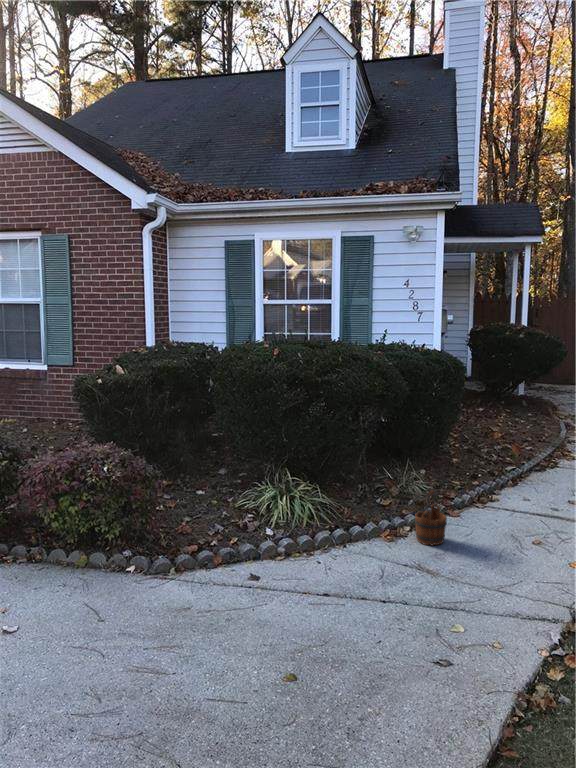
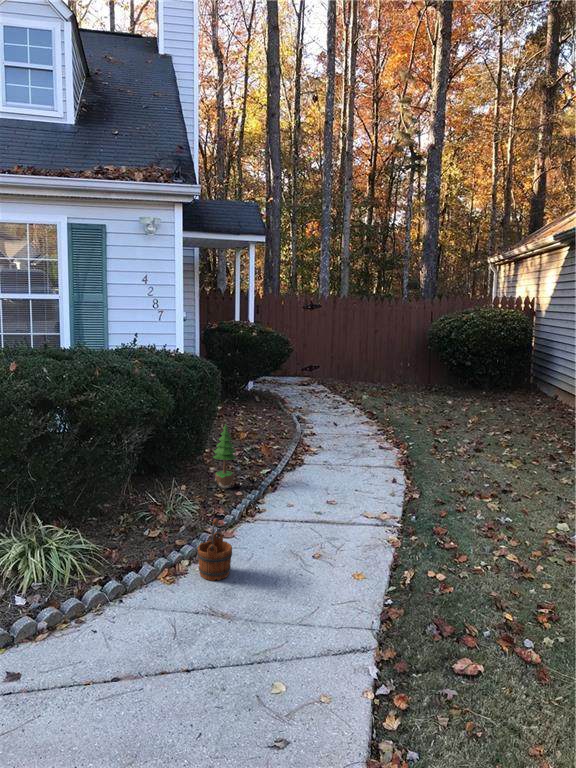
potted tree: none [452,415,476,478] -> present [213,424,236,489]

